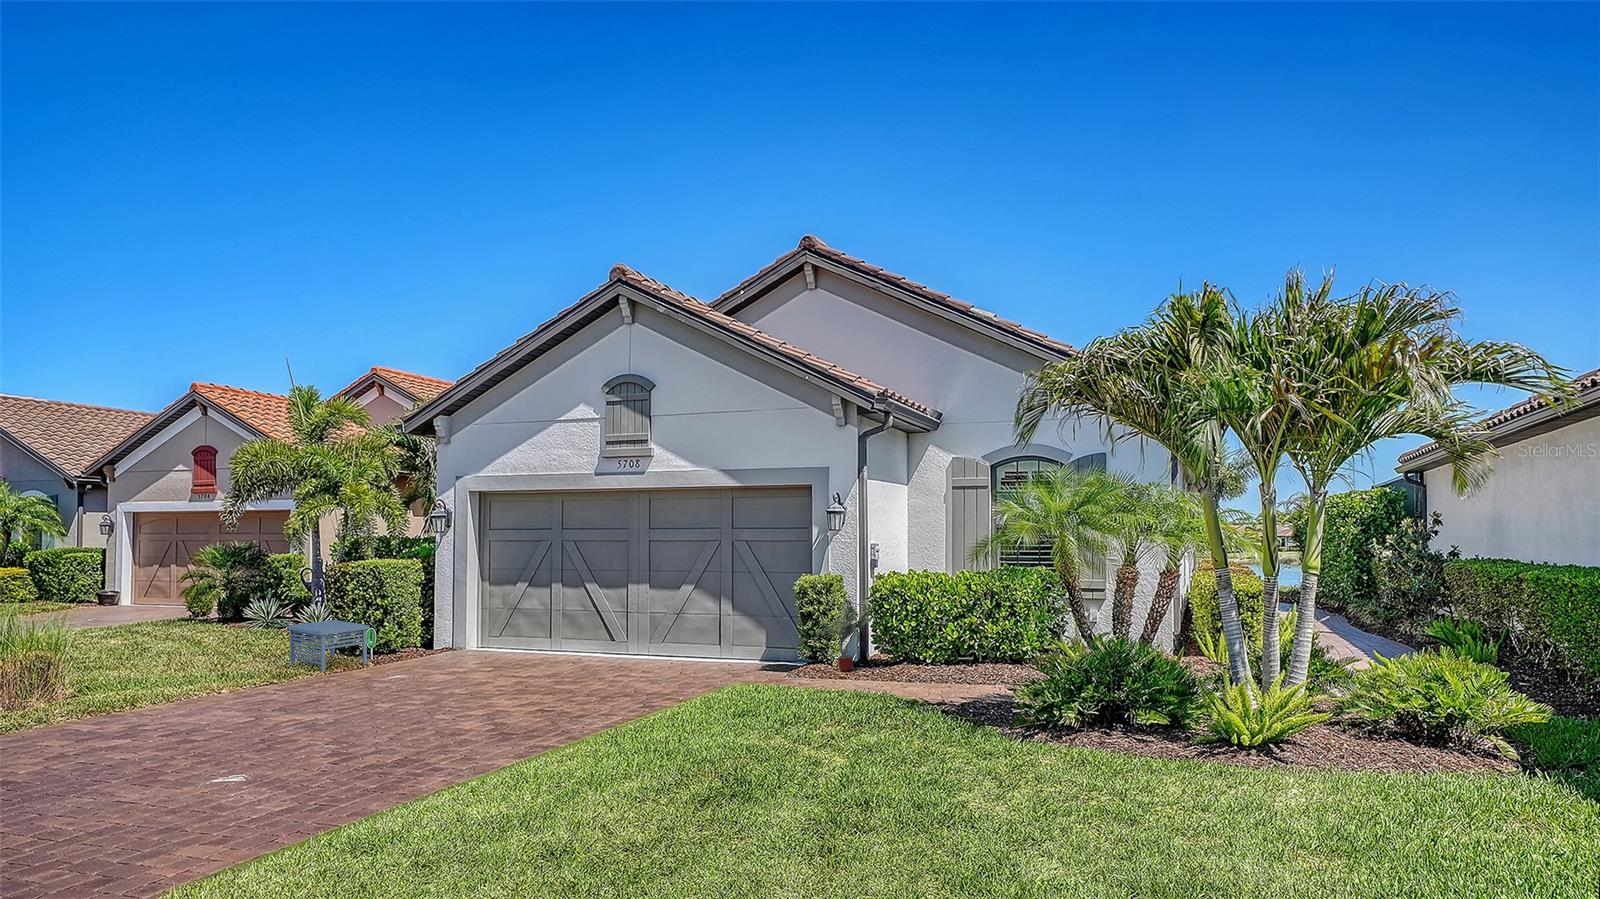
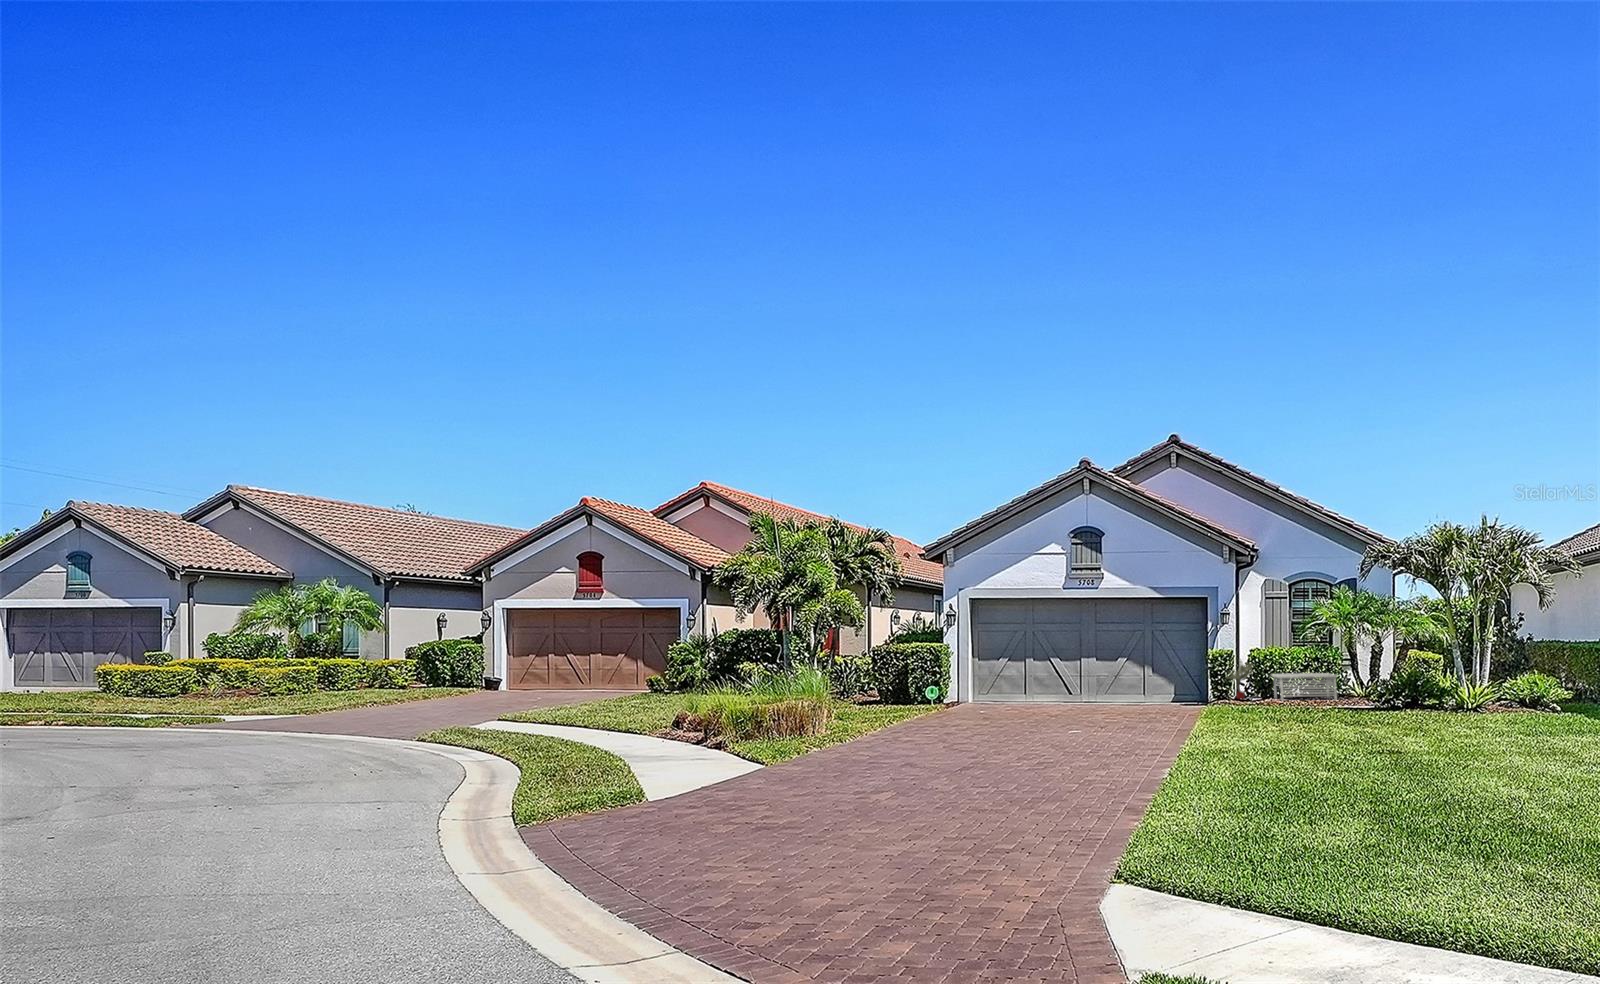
storage bench: present [287,620,369,671] -> present [1271,673,1337,700]

